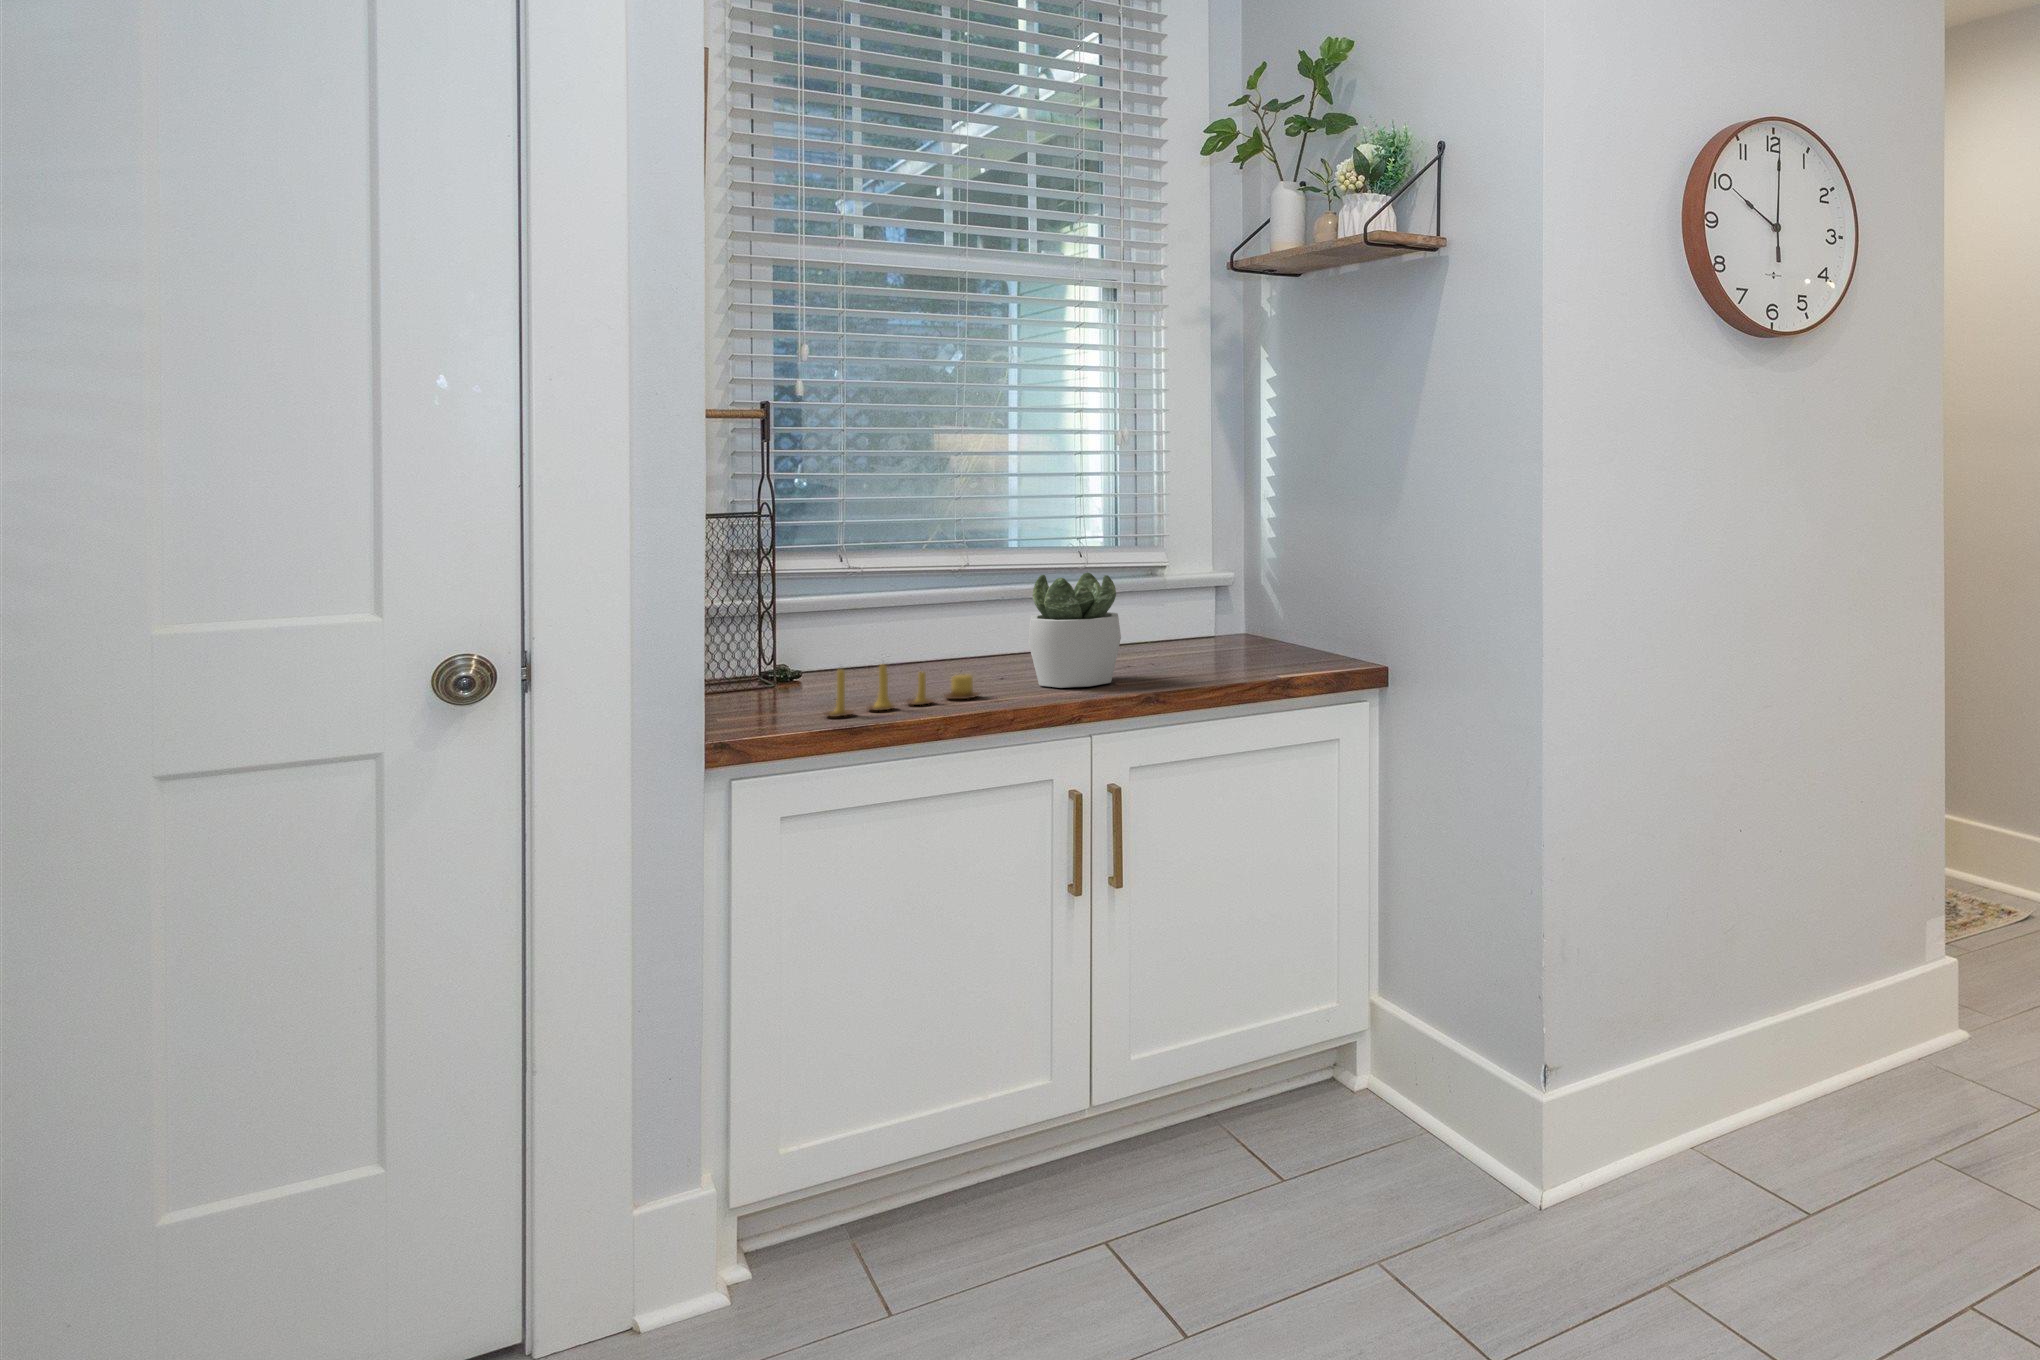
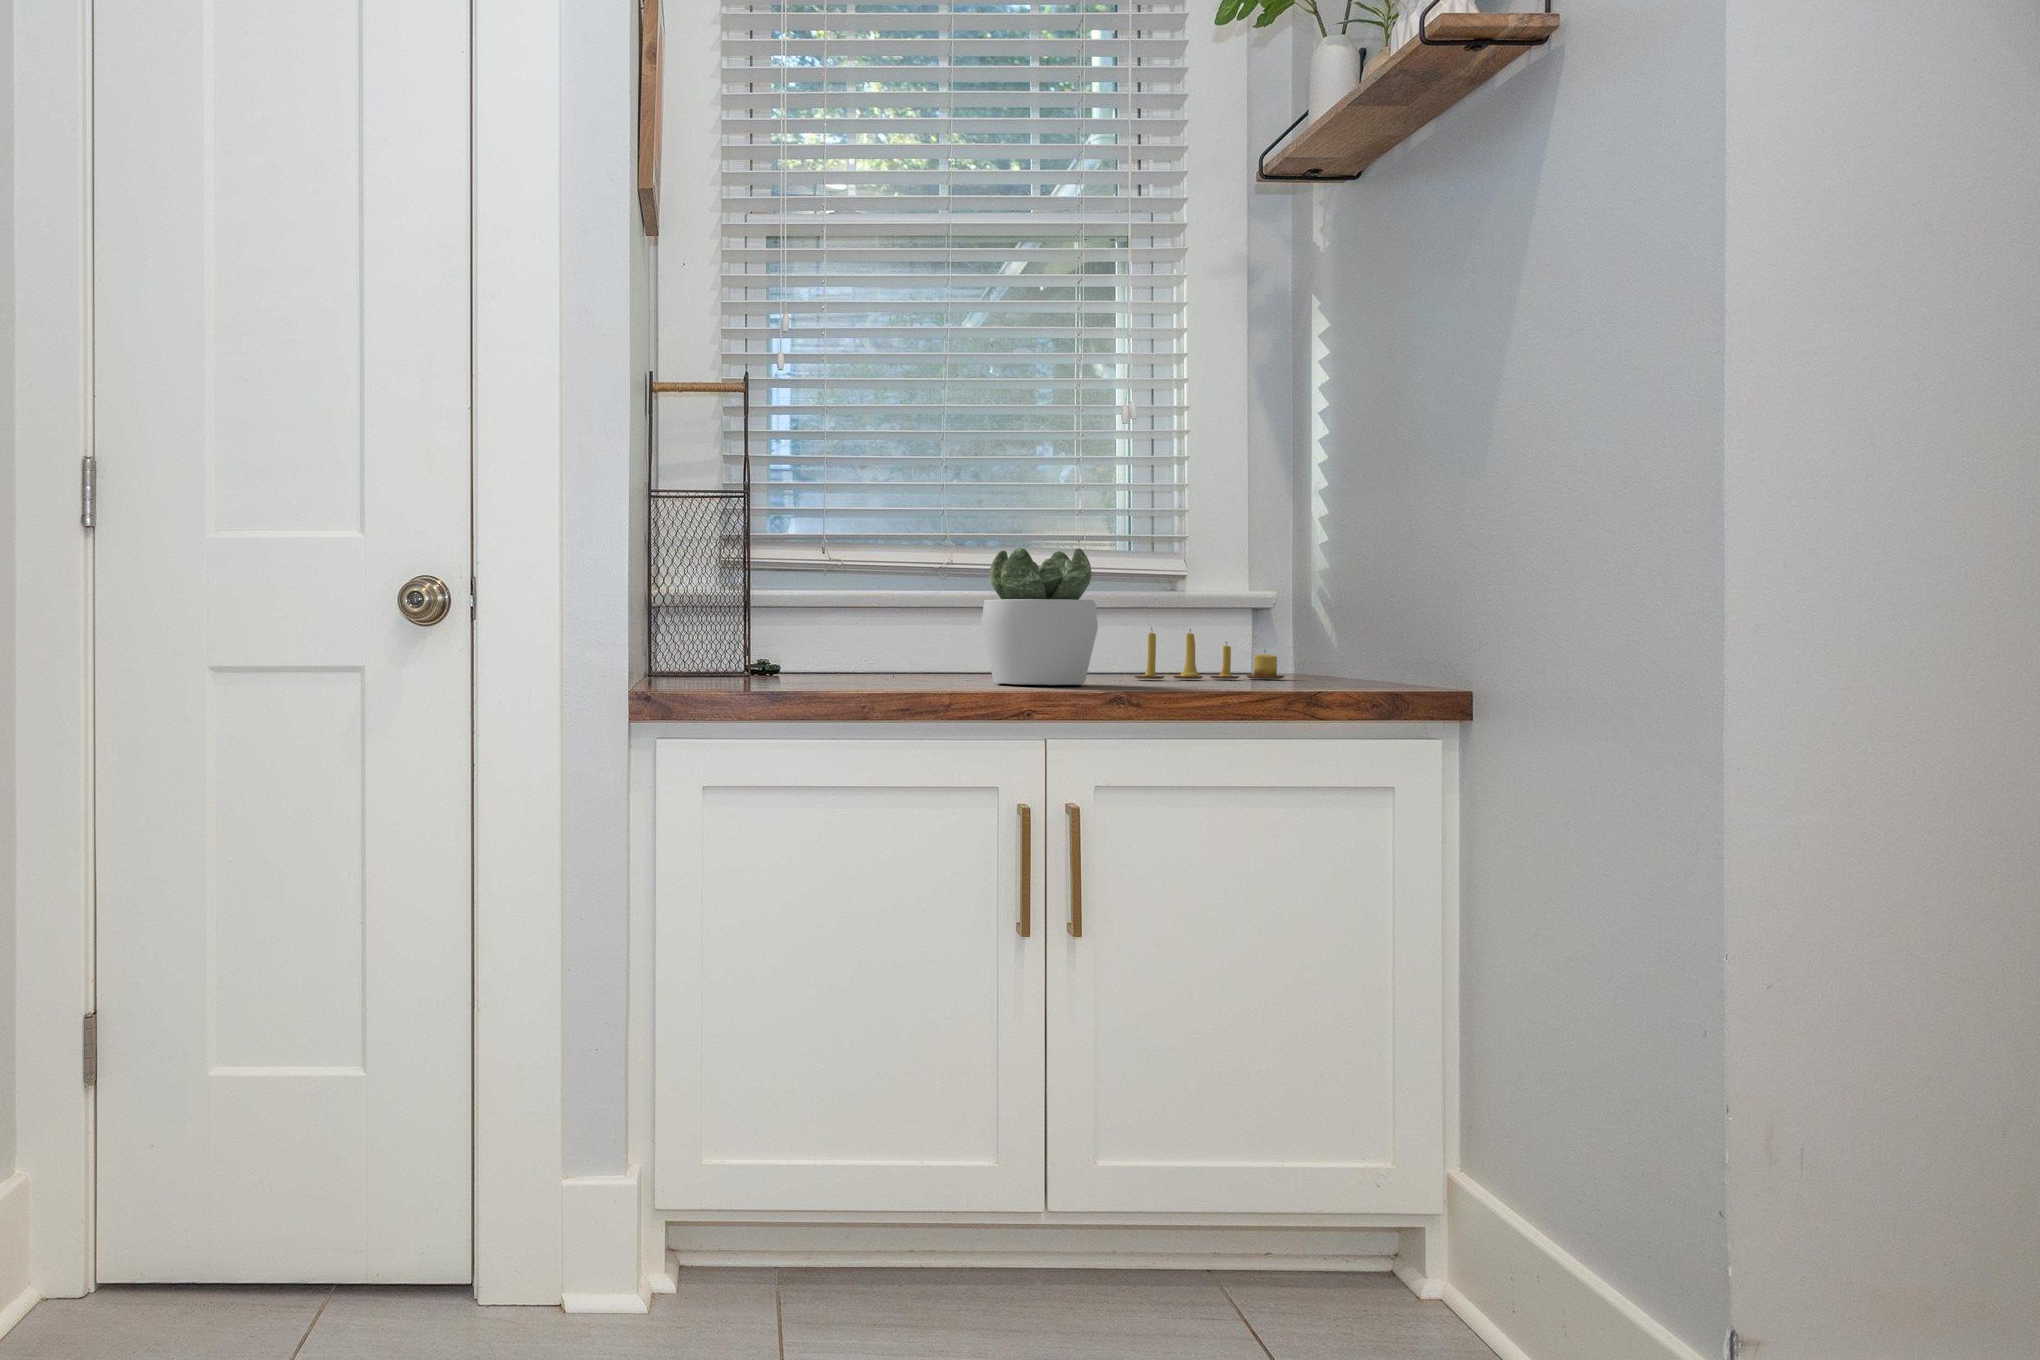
candle: present [825,664,979,717] -> present [1134,628,1284,679]

